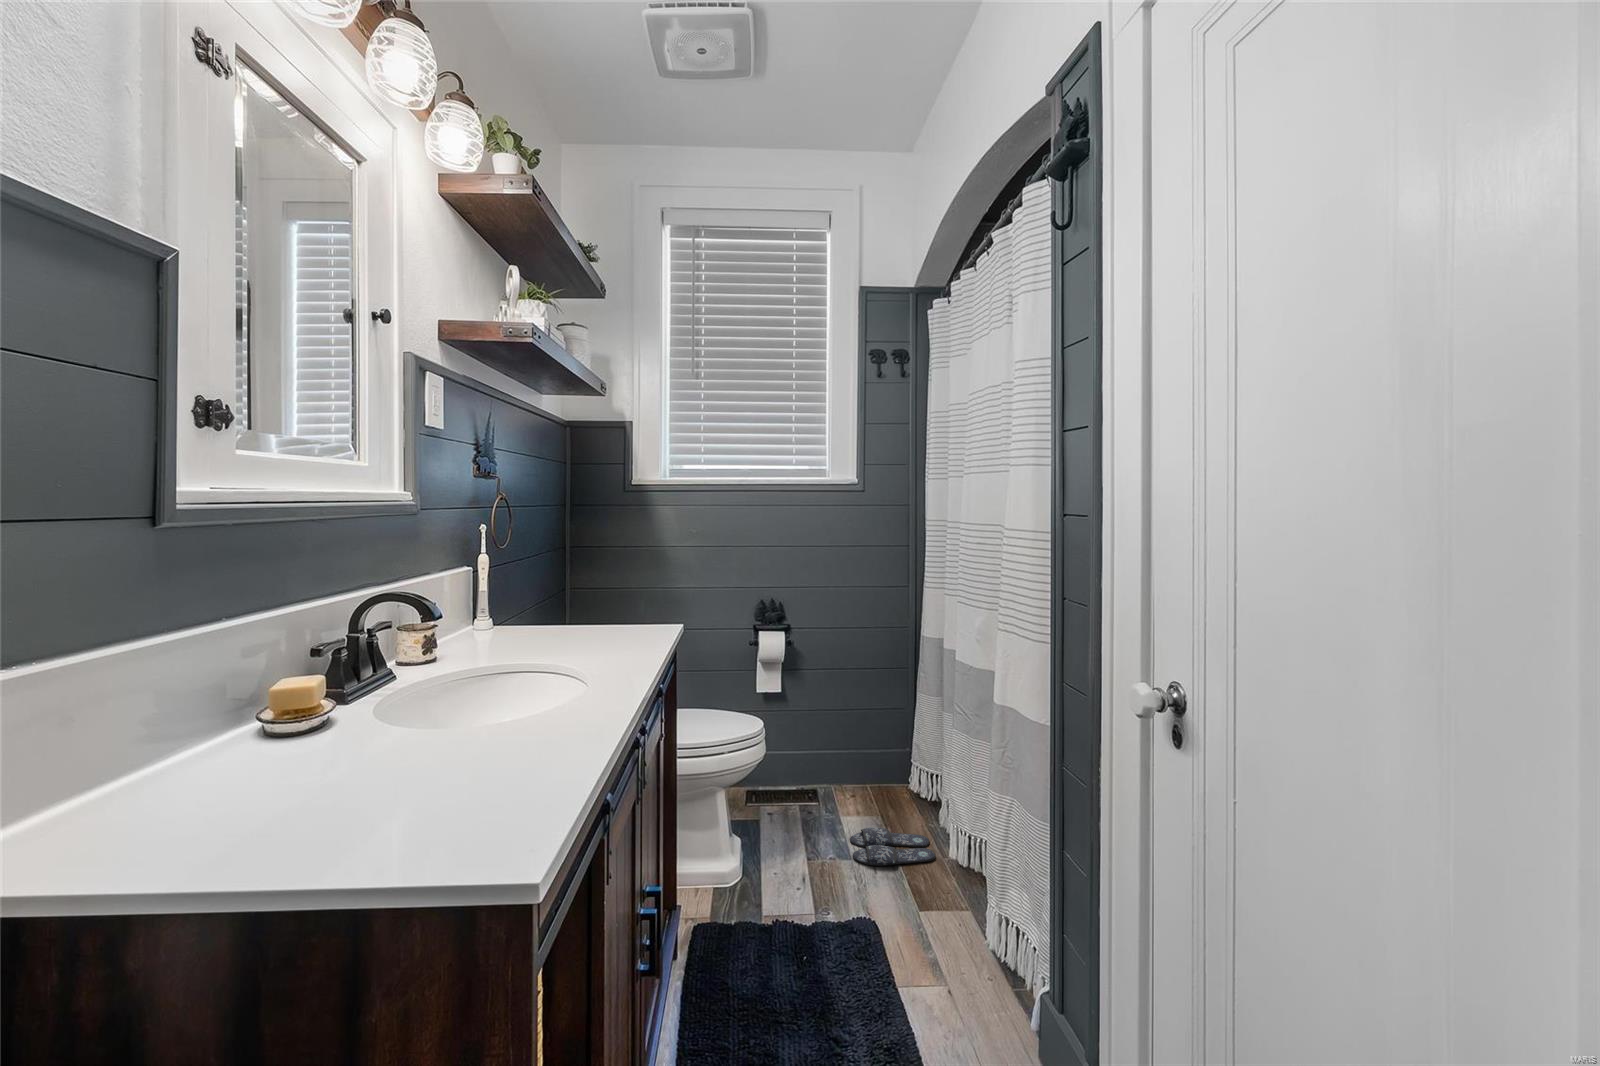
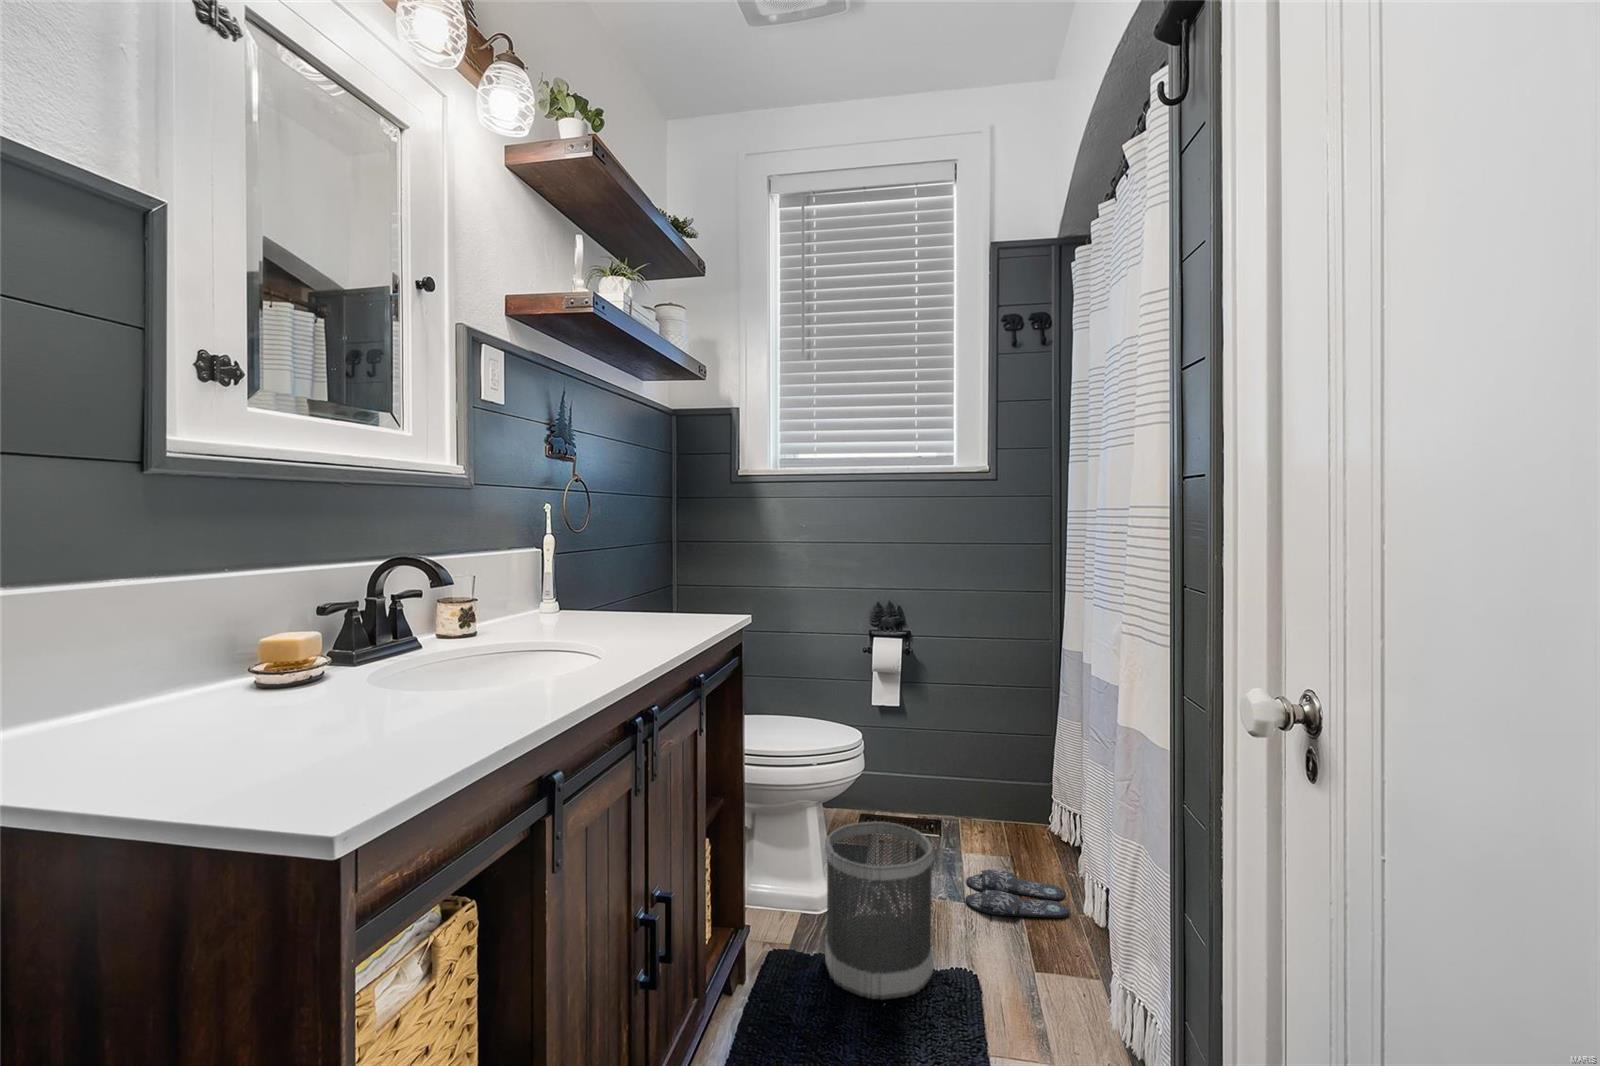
wastebasket: none [746,798,840,953] -> present [825,822,933,999]

